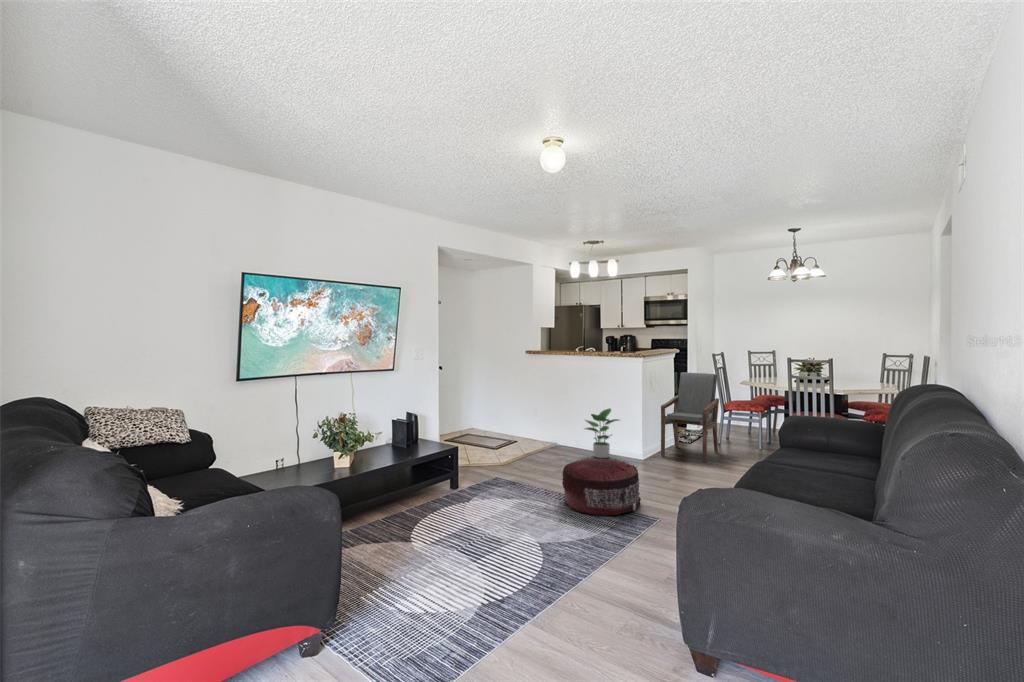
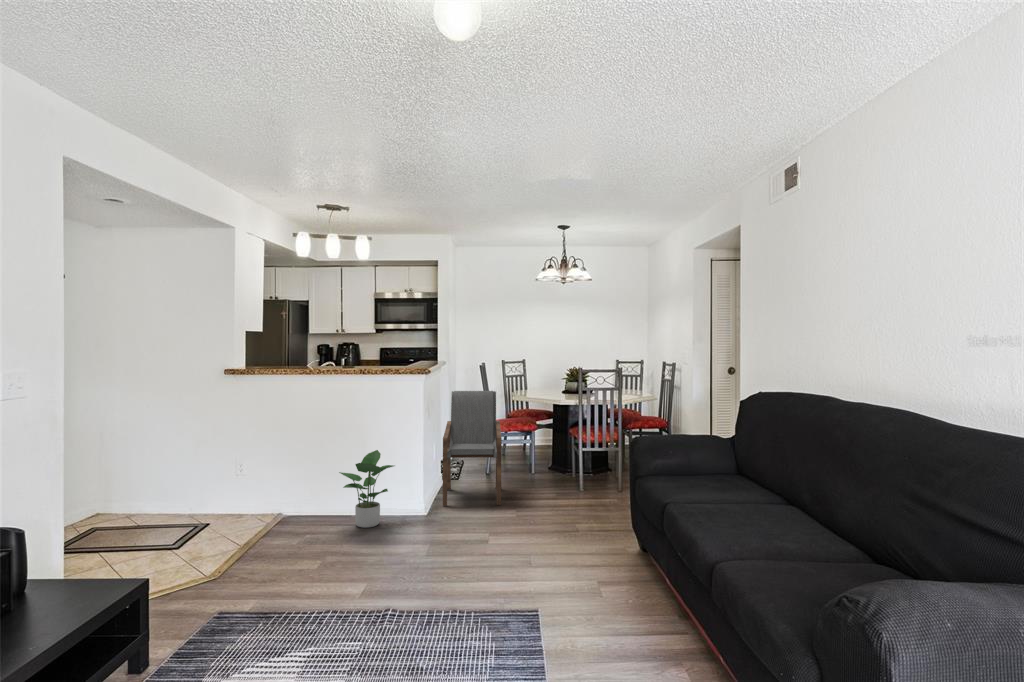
pouf: present [562,458,641,515] -> none [380,532,501,641]

